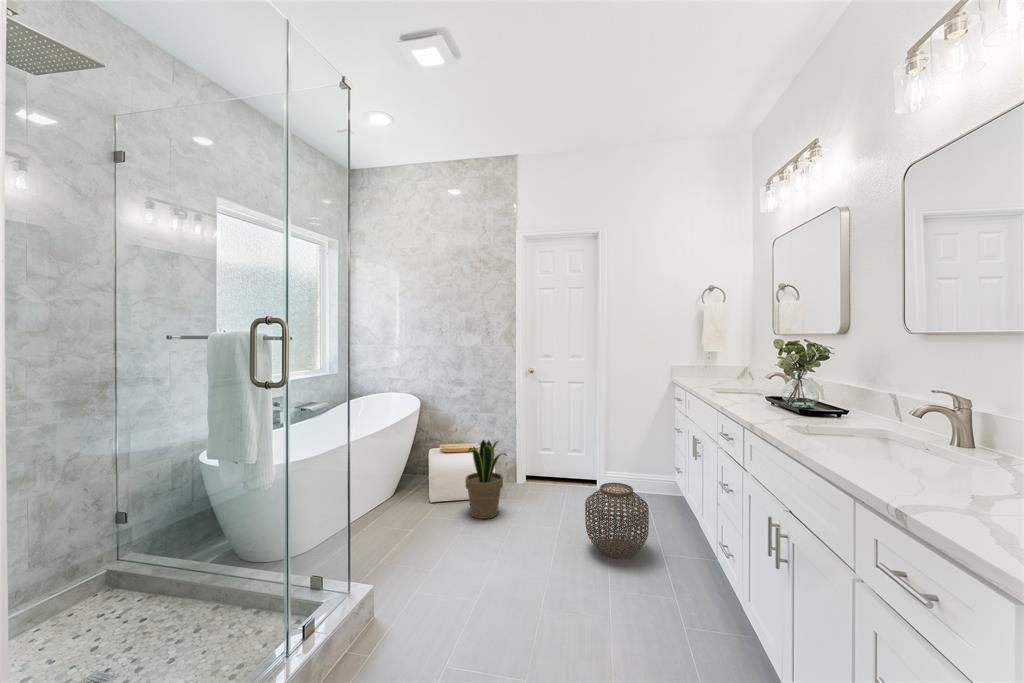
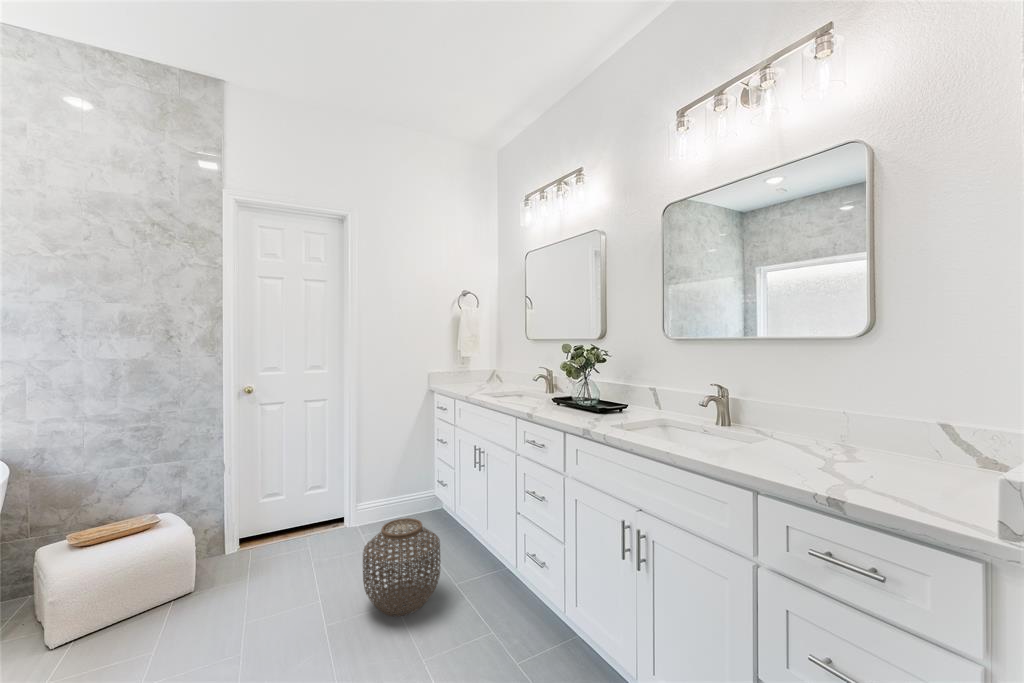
potted plant: present [465,440,507,519] -> none [144,500,228,636]

